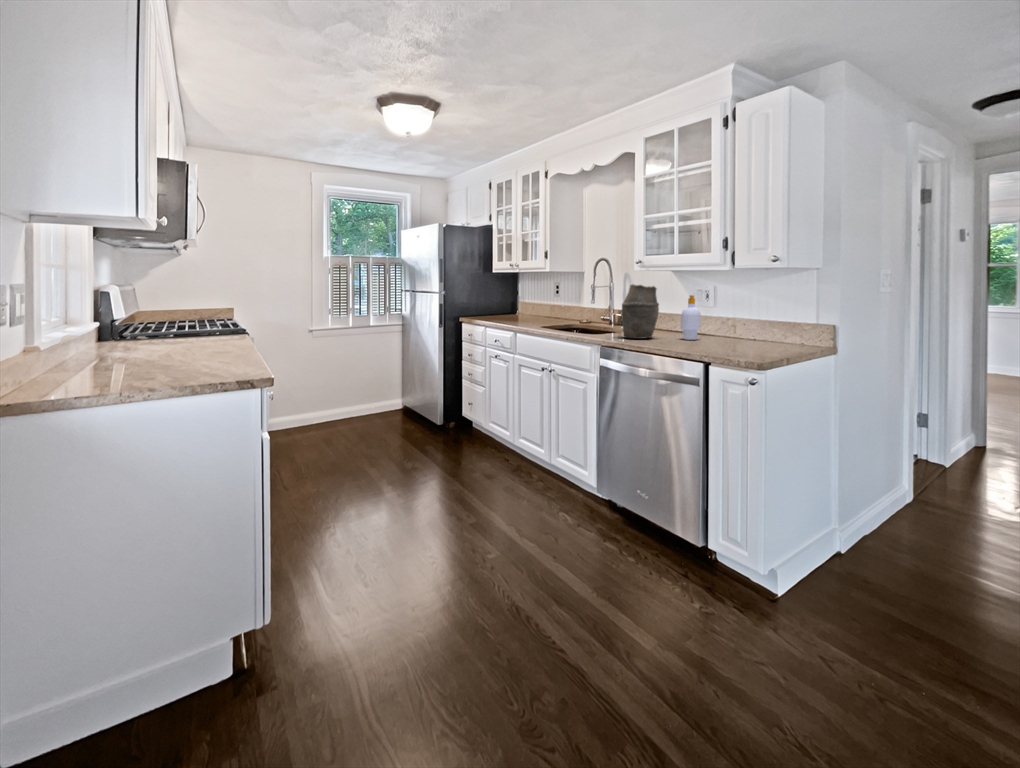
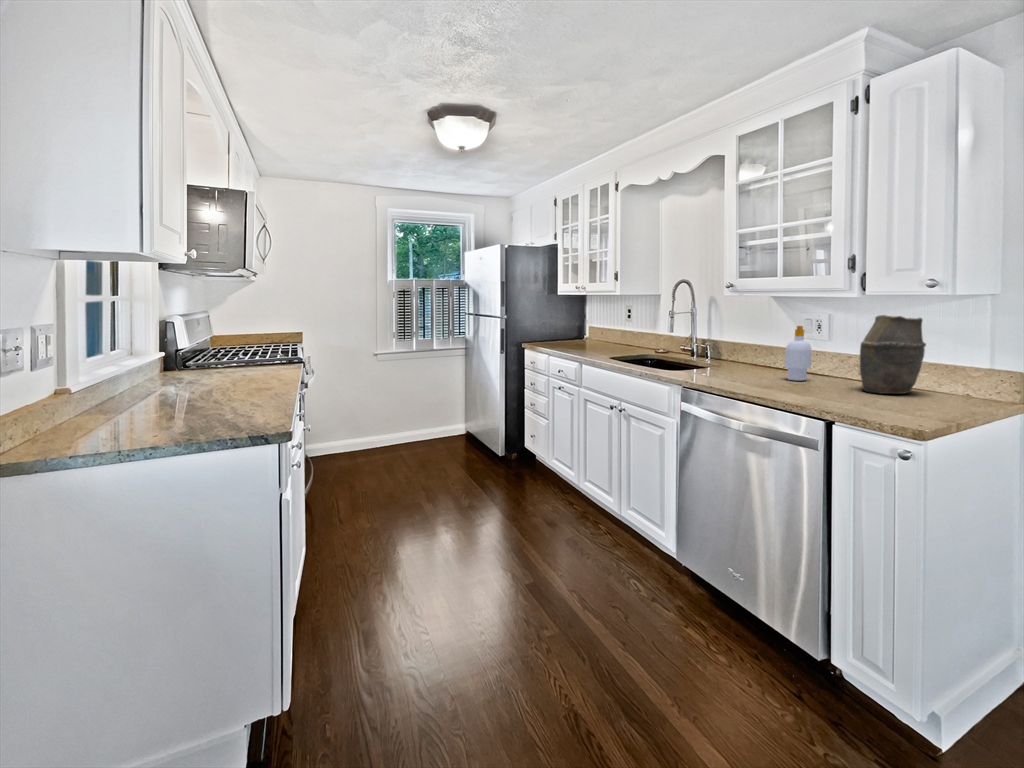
vase: present [622,284,659,339] -> present [860,315,926,394]

